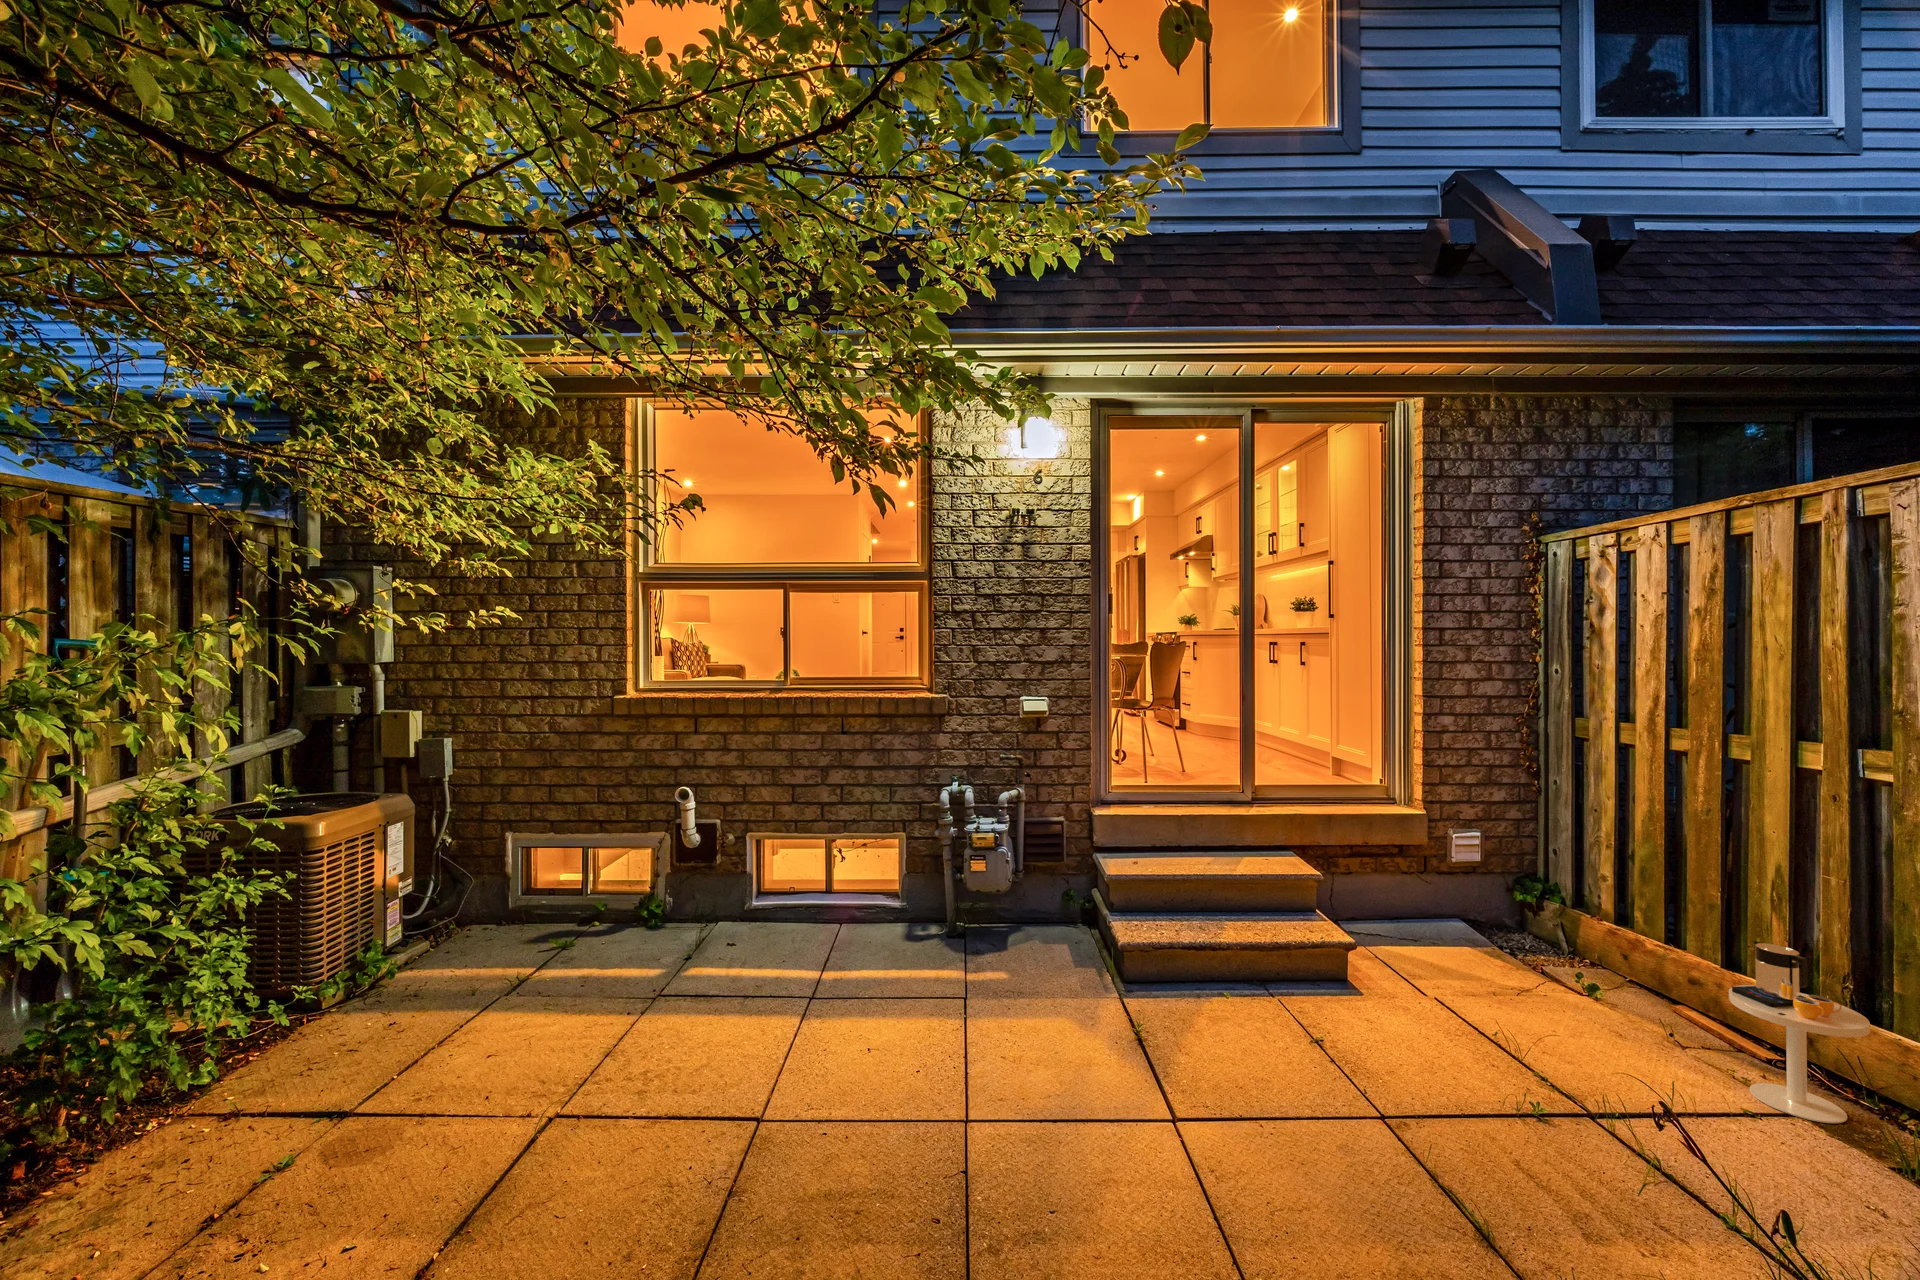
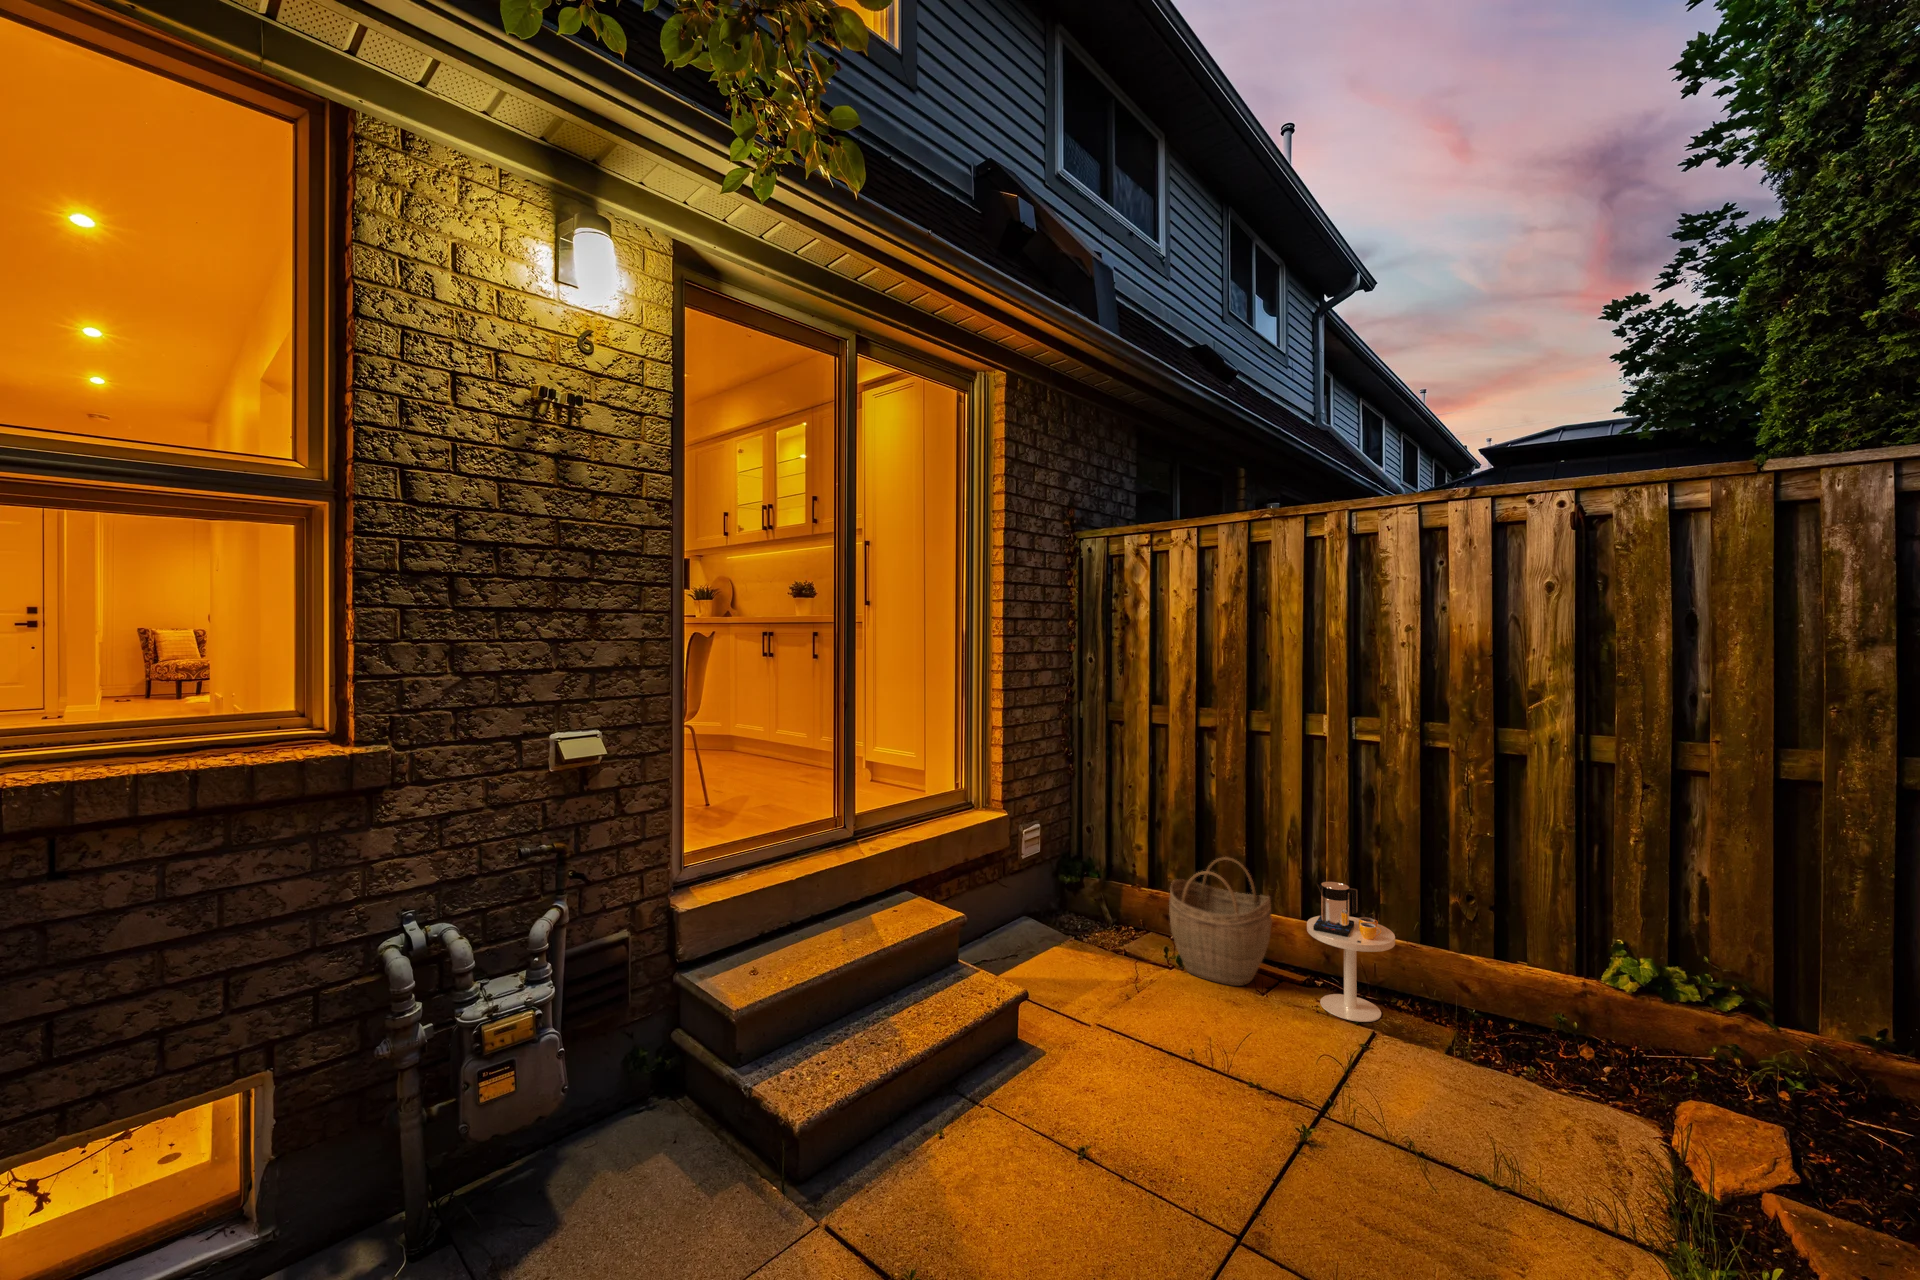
woven basket: none [1577,901,1721,1043] -> present [1169,857,1272,986]

